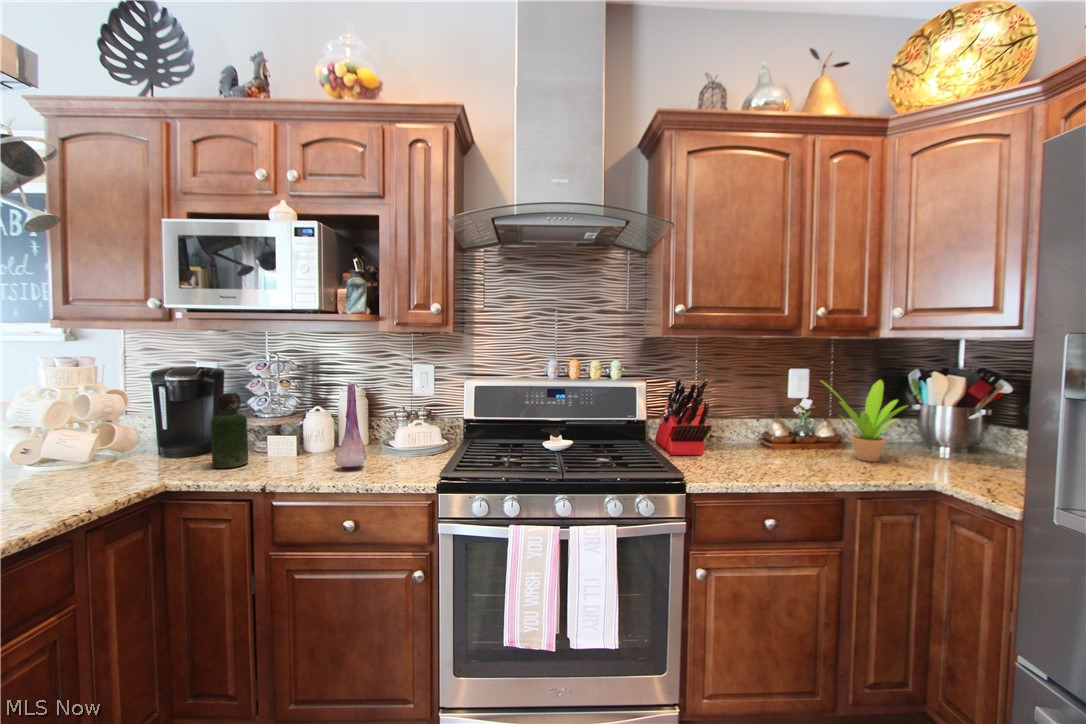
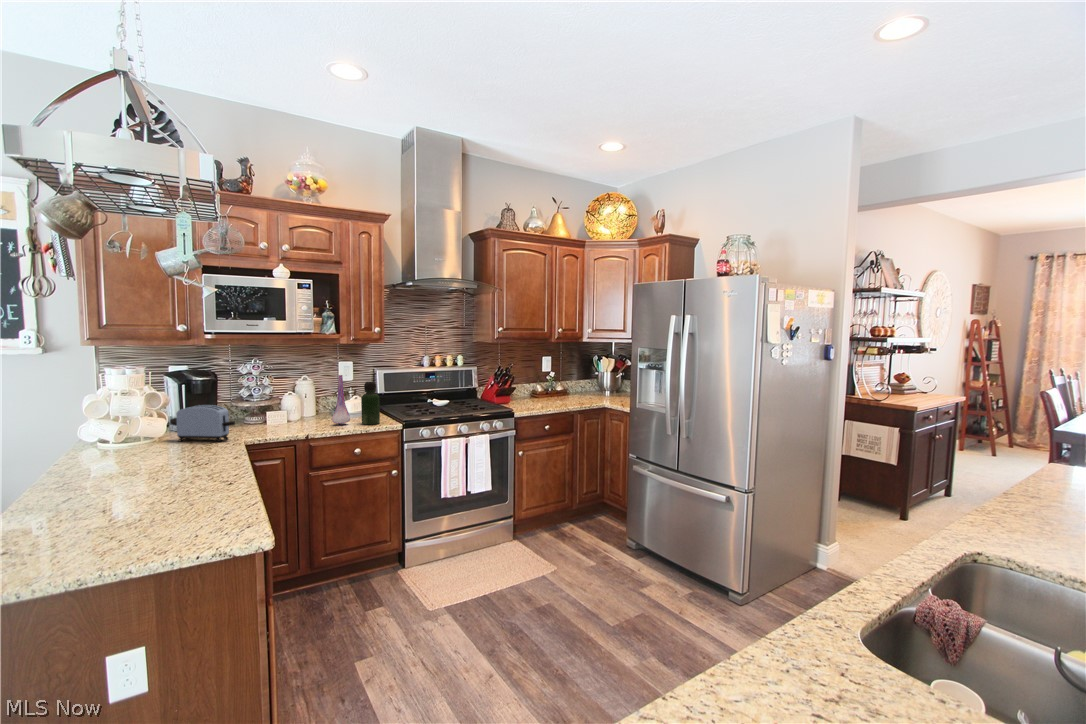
potted plant: present [822,380,907,462] -> none [559,361,594,399]
bottle: present [211,393,248,468] -> present [361,382,380,425]
toaster: none [94,419,146,484] -> present [170,405,235,442]

